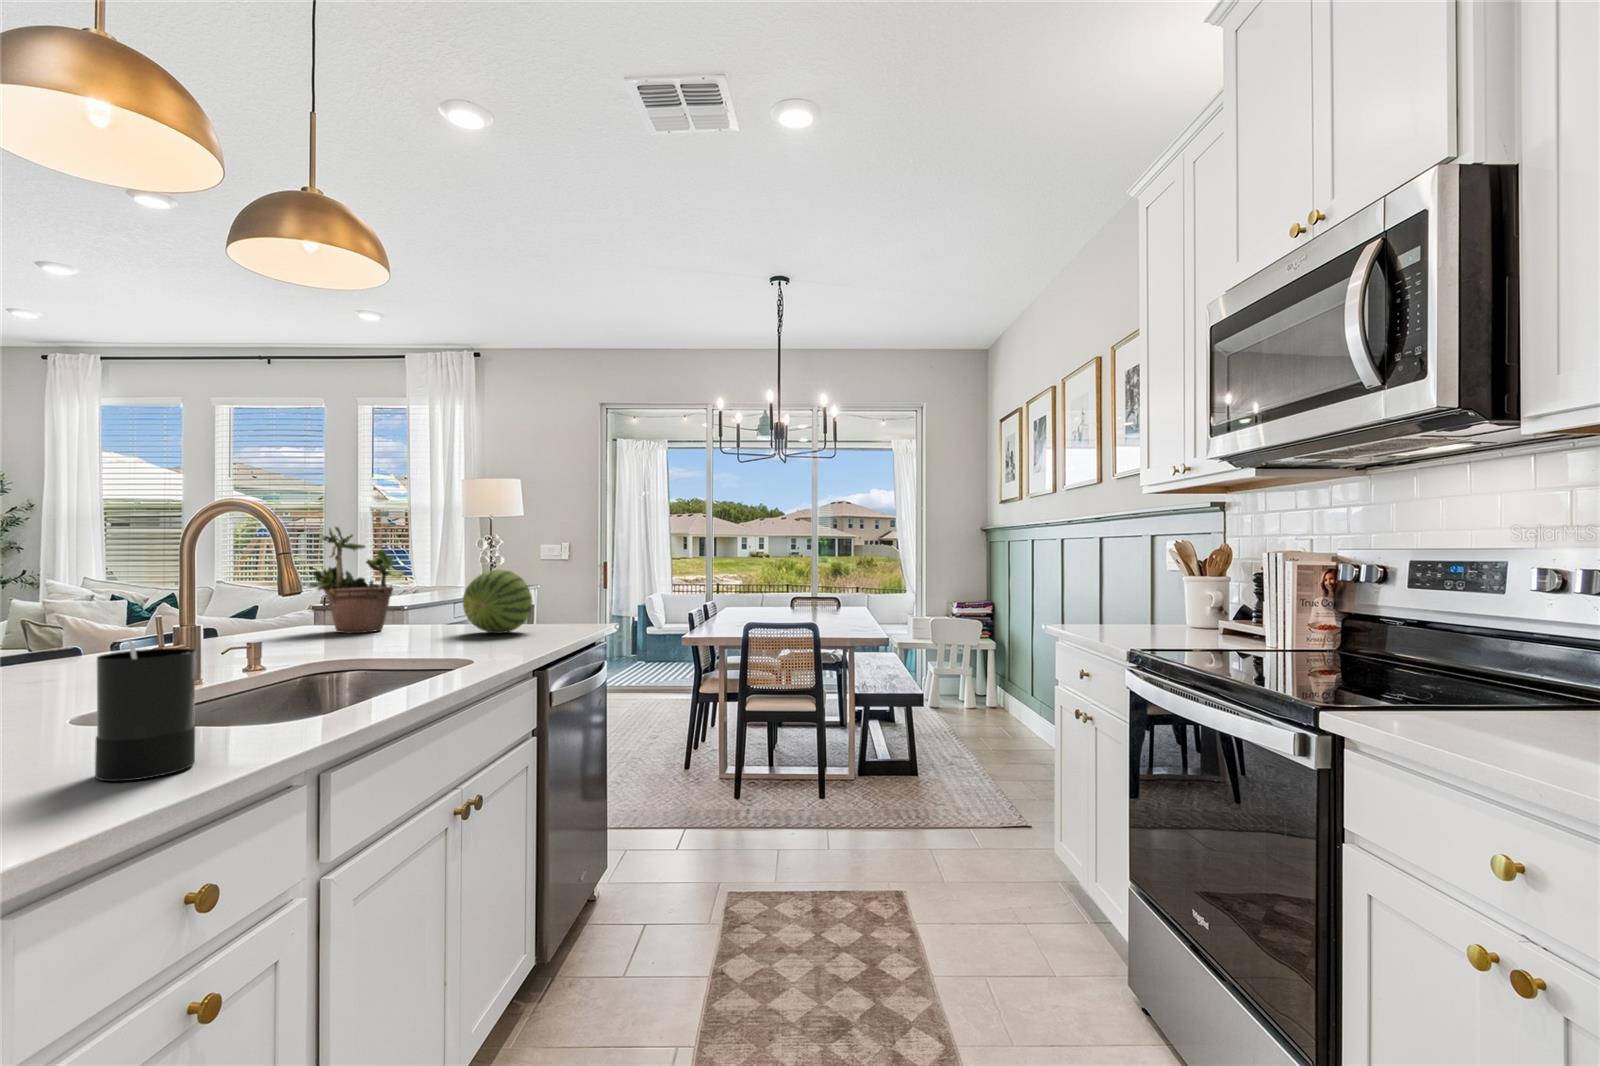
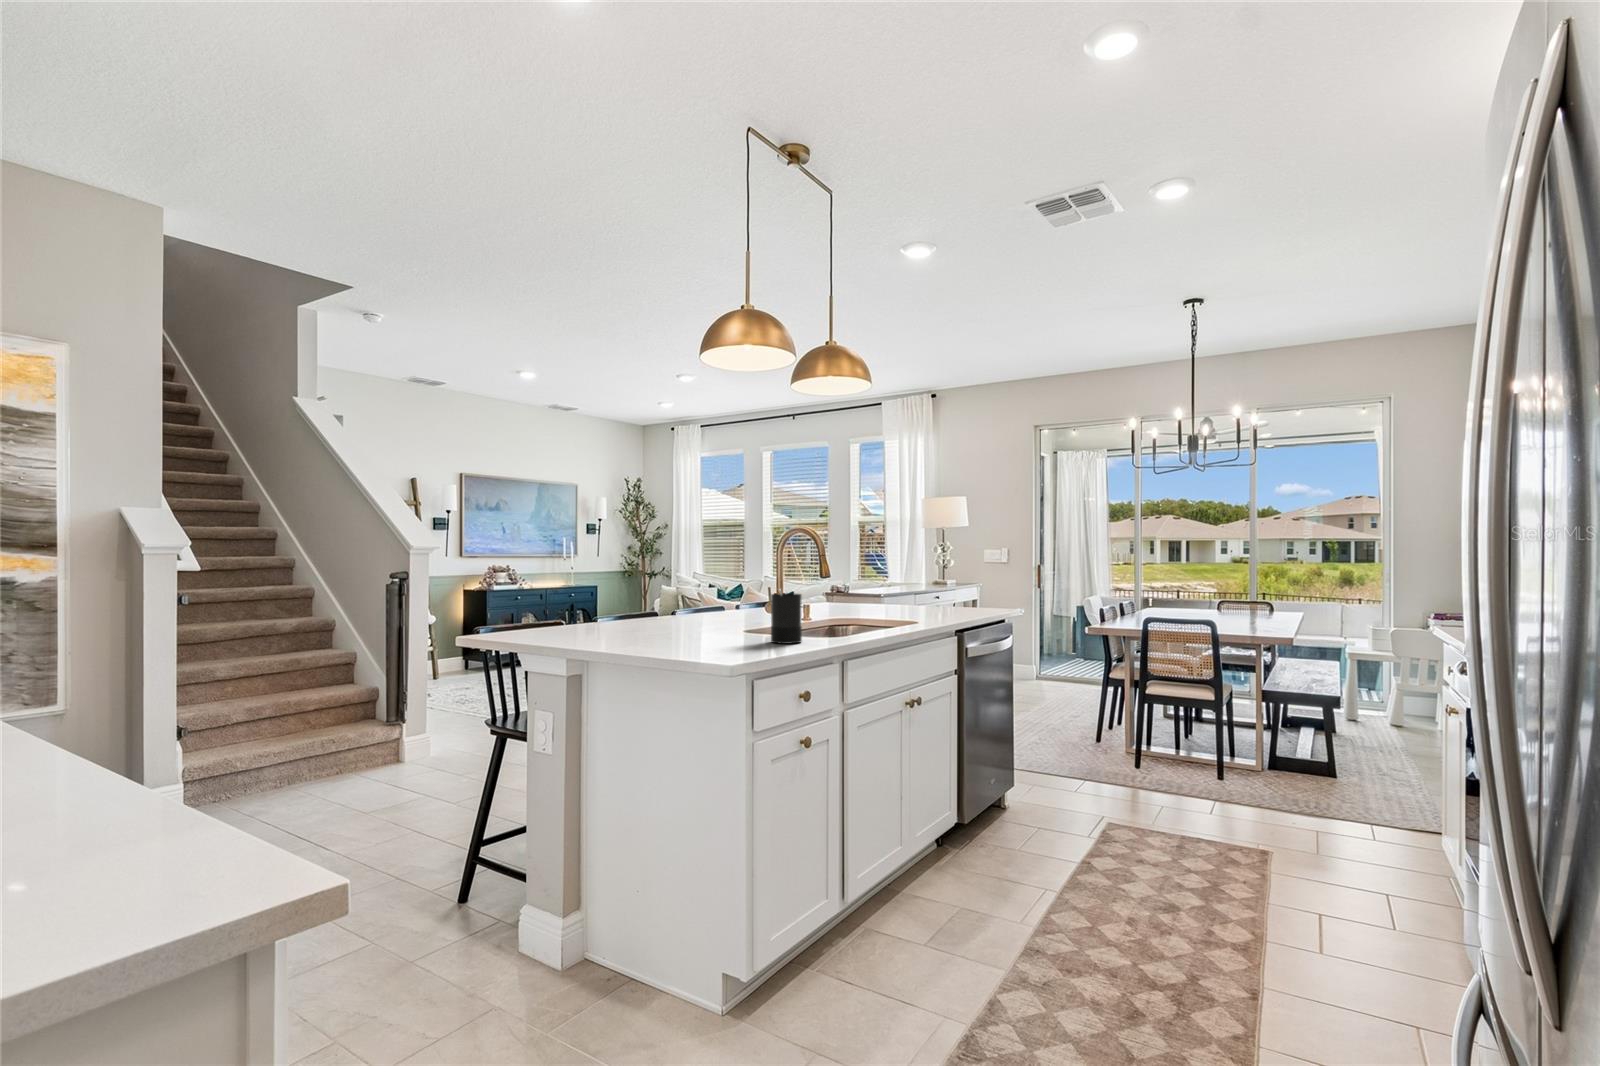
potted plant: present [308,527,405,633] -> none [828,533,881,605]
fruit: present [463,570,532,633] -> none [915,567,959,609]

